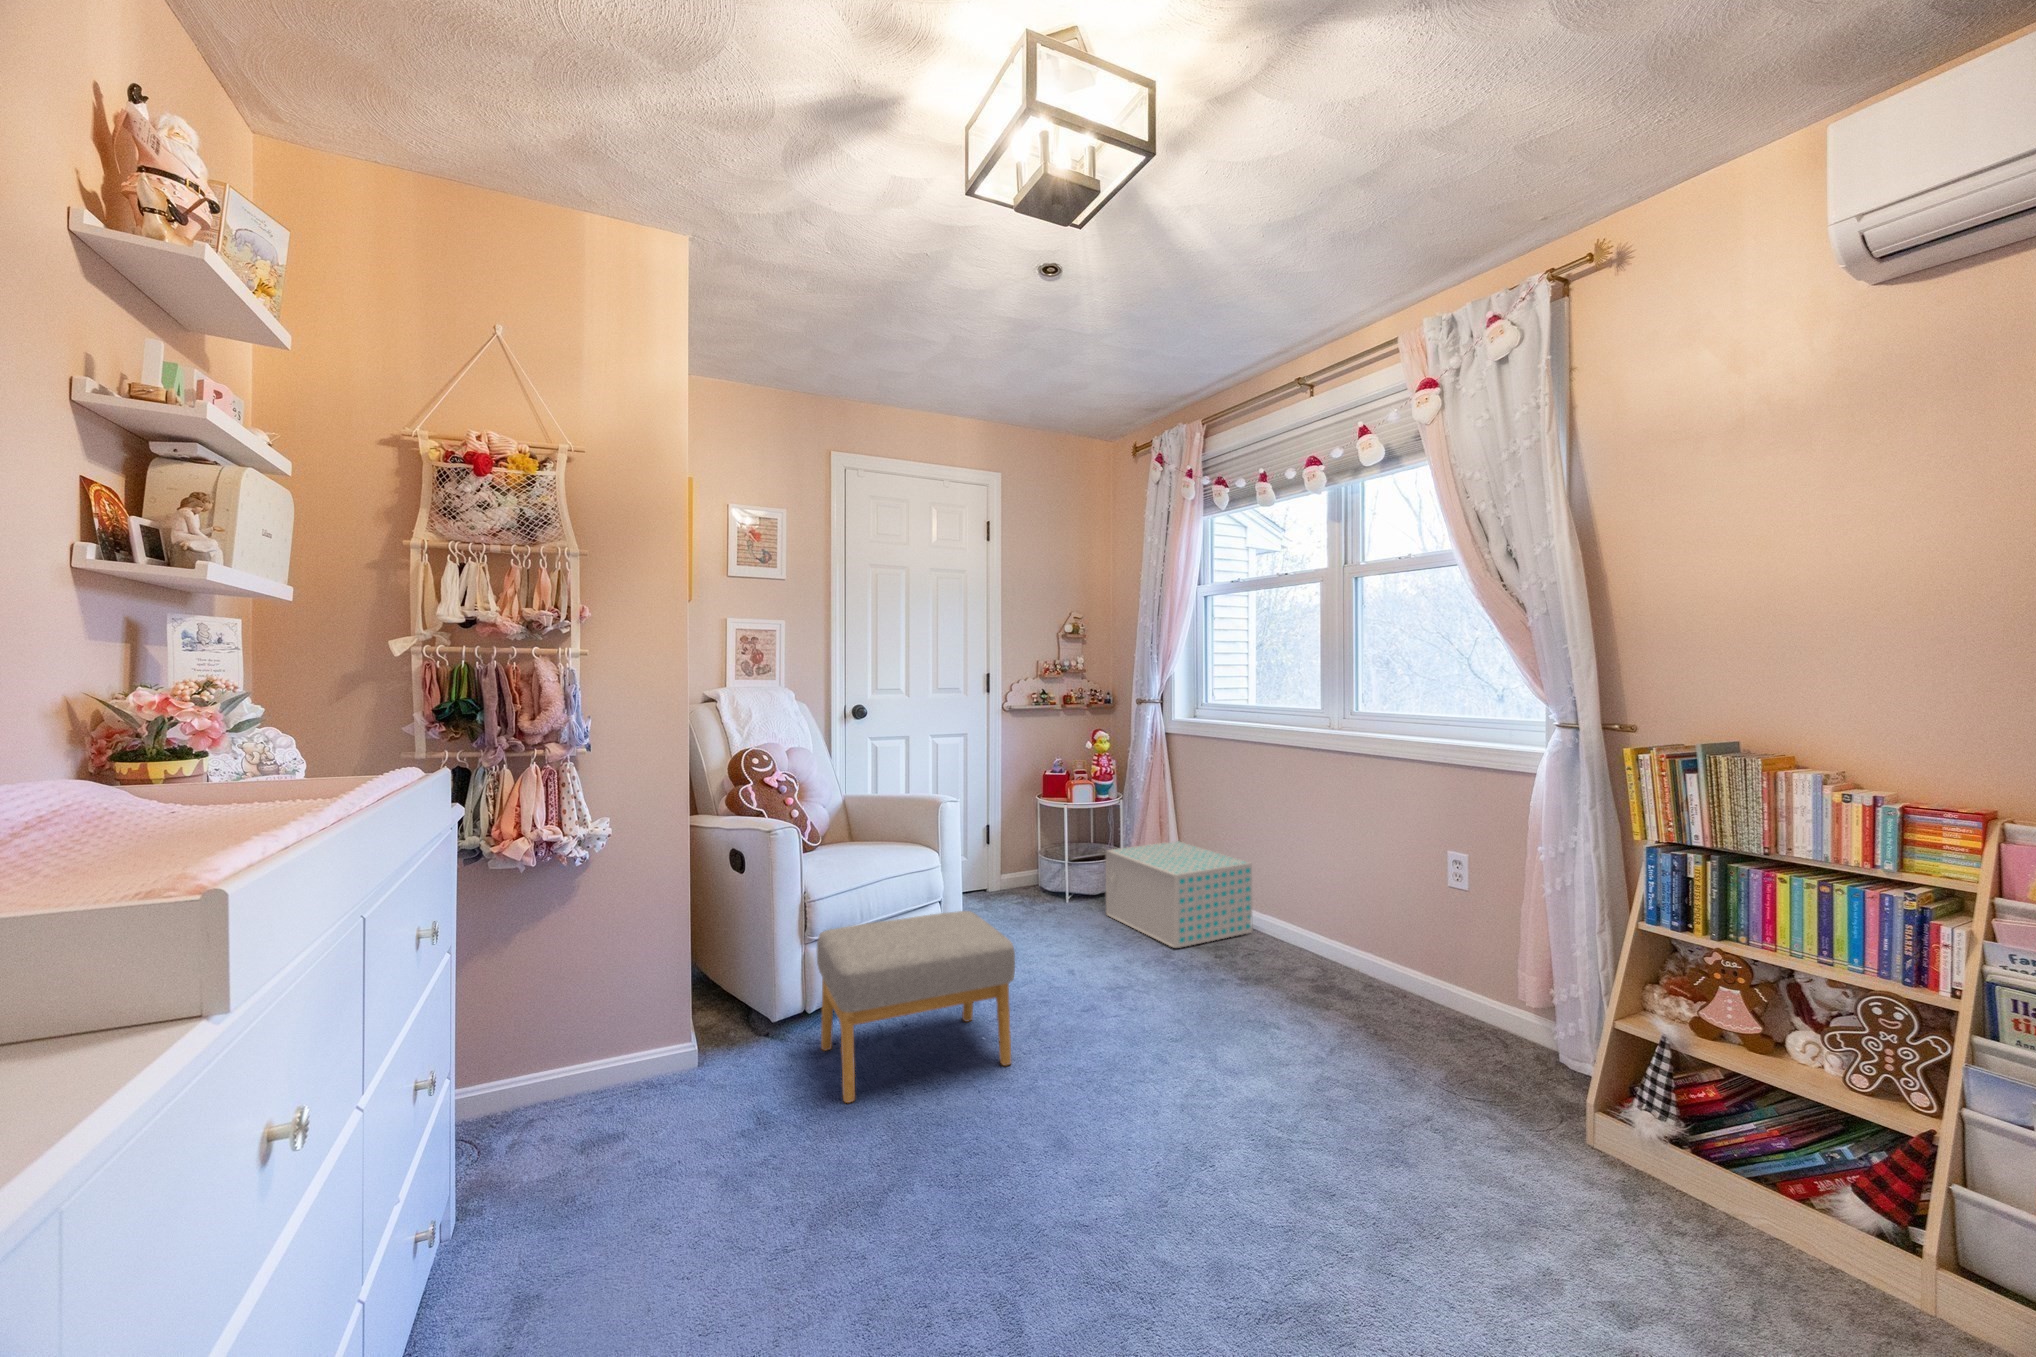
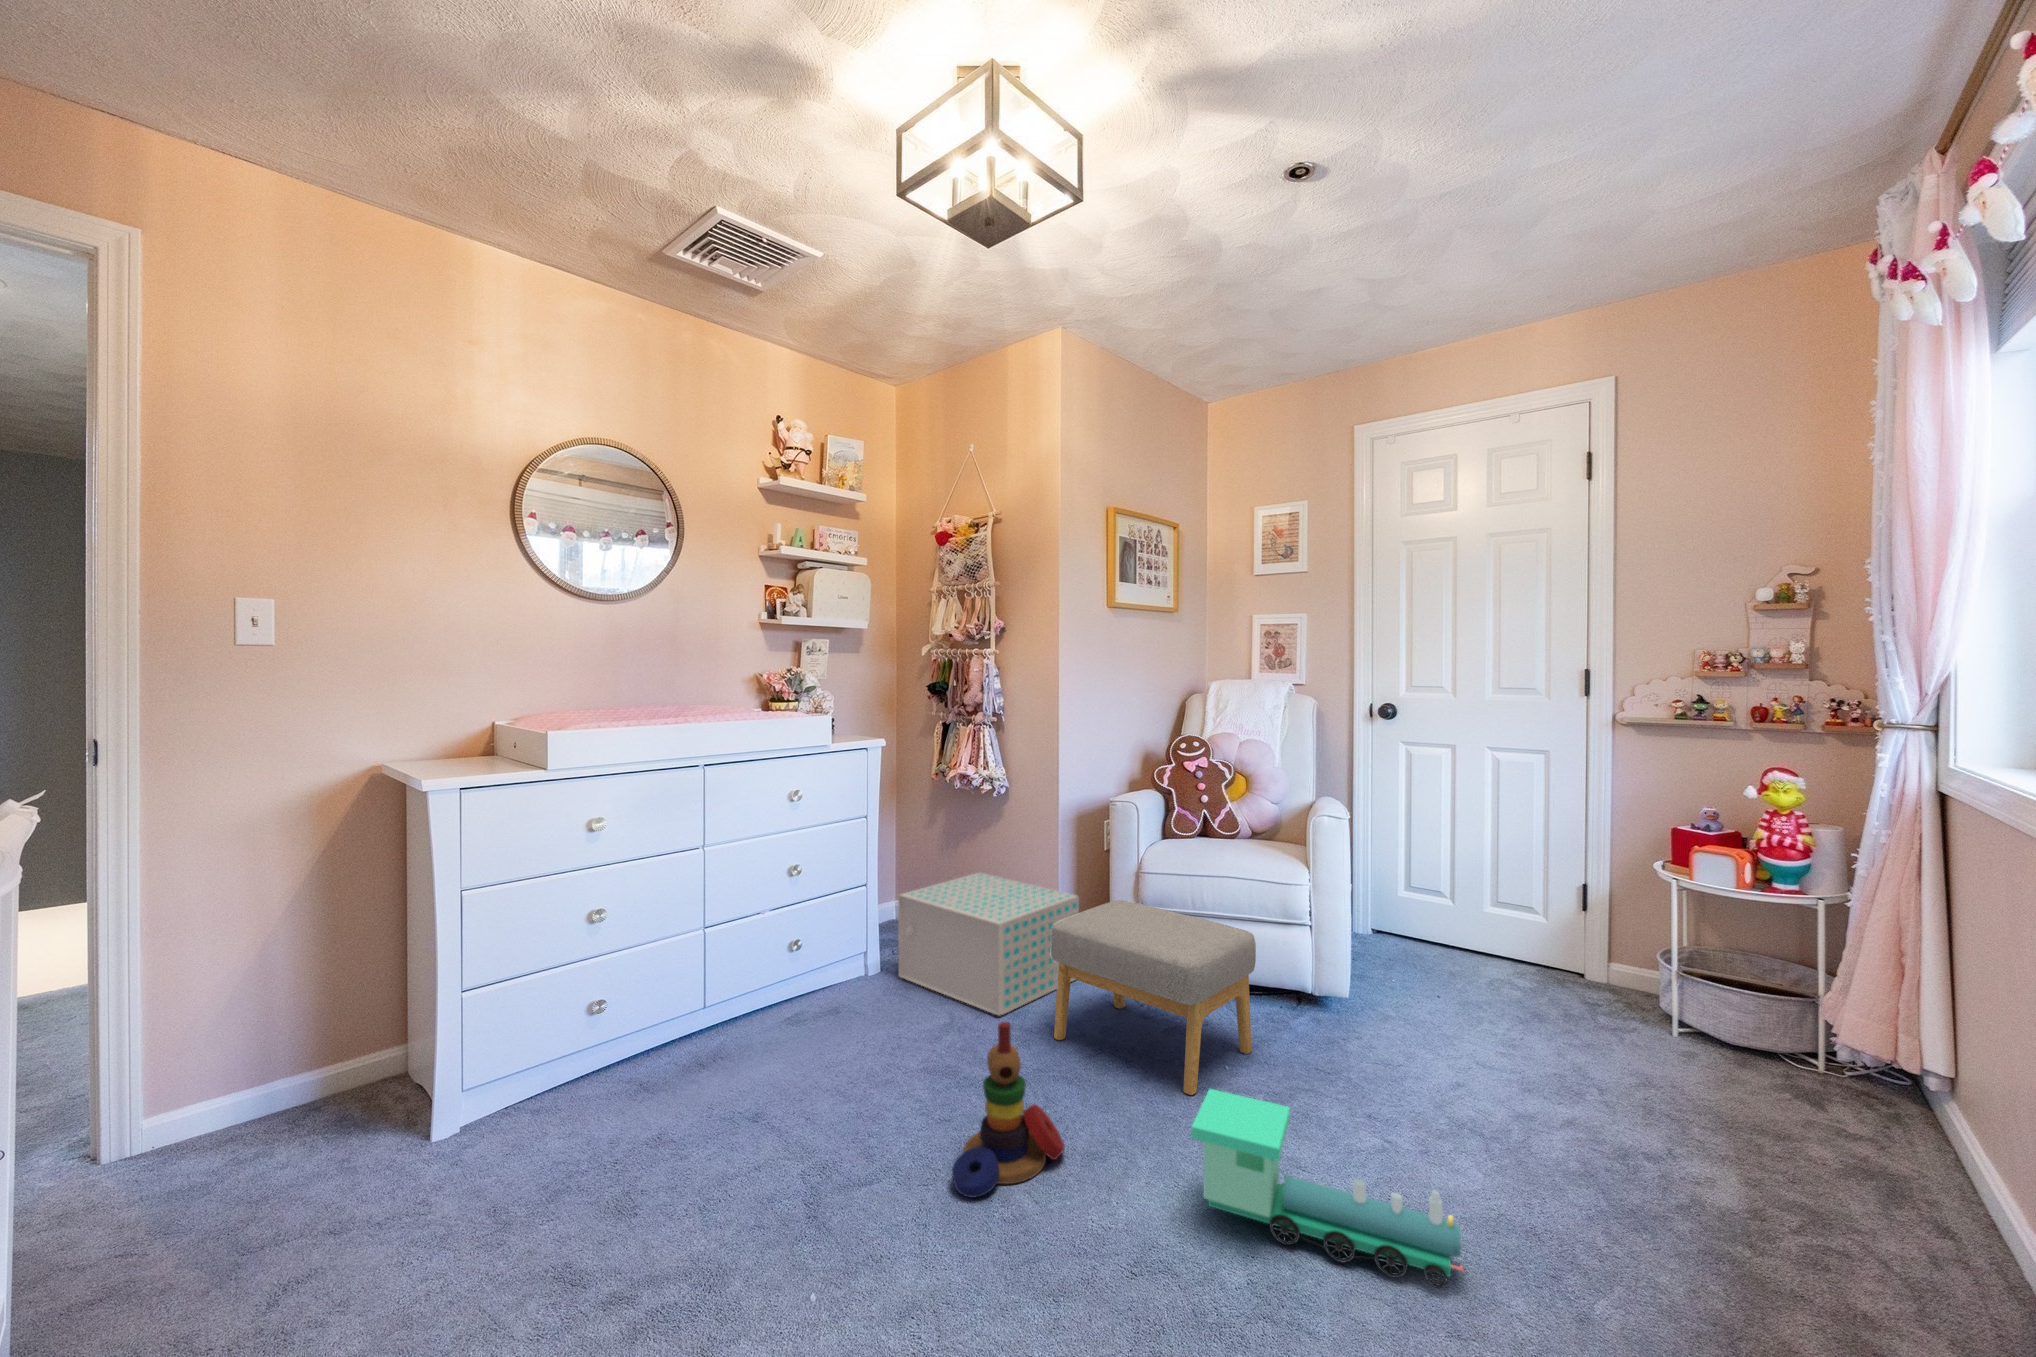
storage box: present [1106,842,1252,948] -> present [898,873,1079,1015]
toy train: none [1125,1002,1262,1101] -> present [1191,1089,1463,1288]
stacking toy: none [992,1050,1096,1241] -> present [952,1022,1065,1198]

